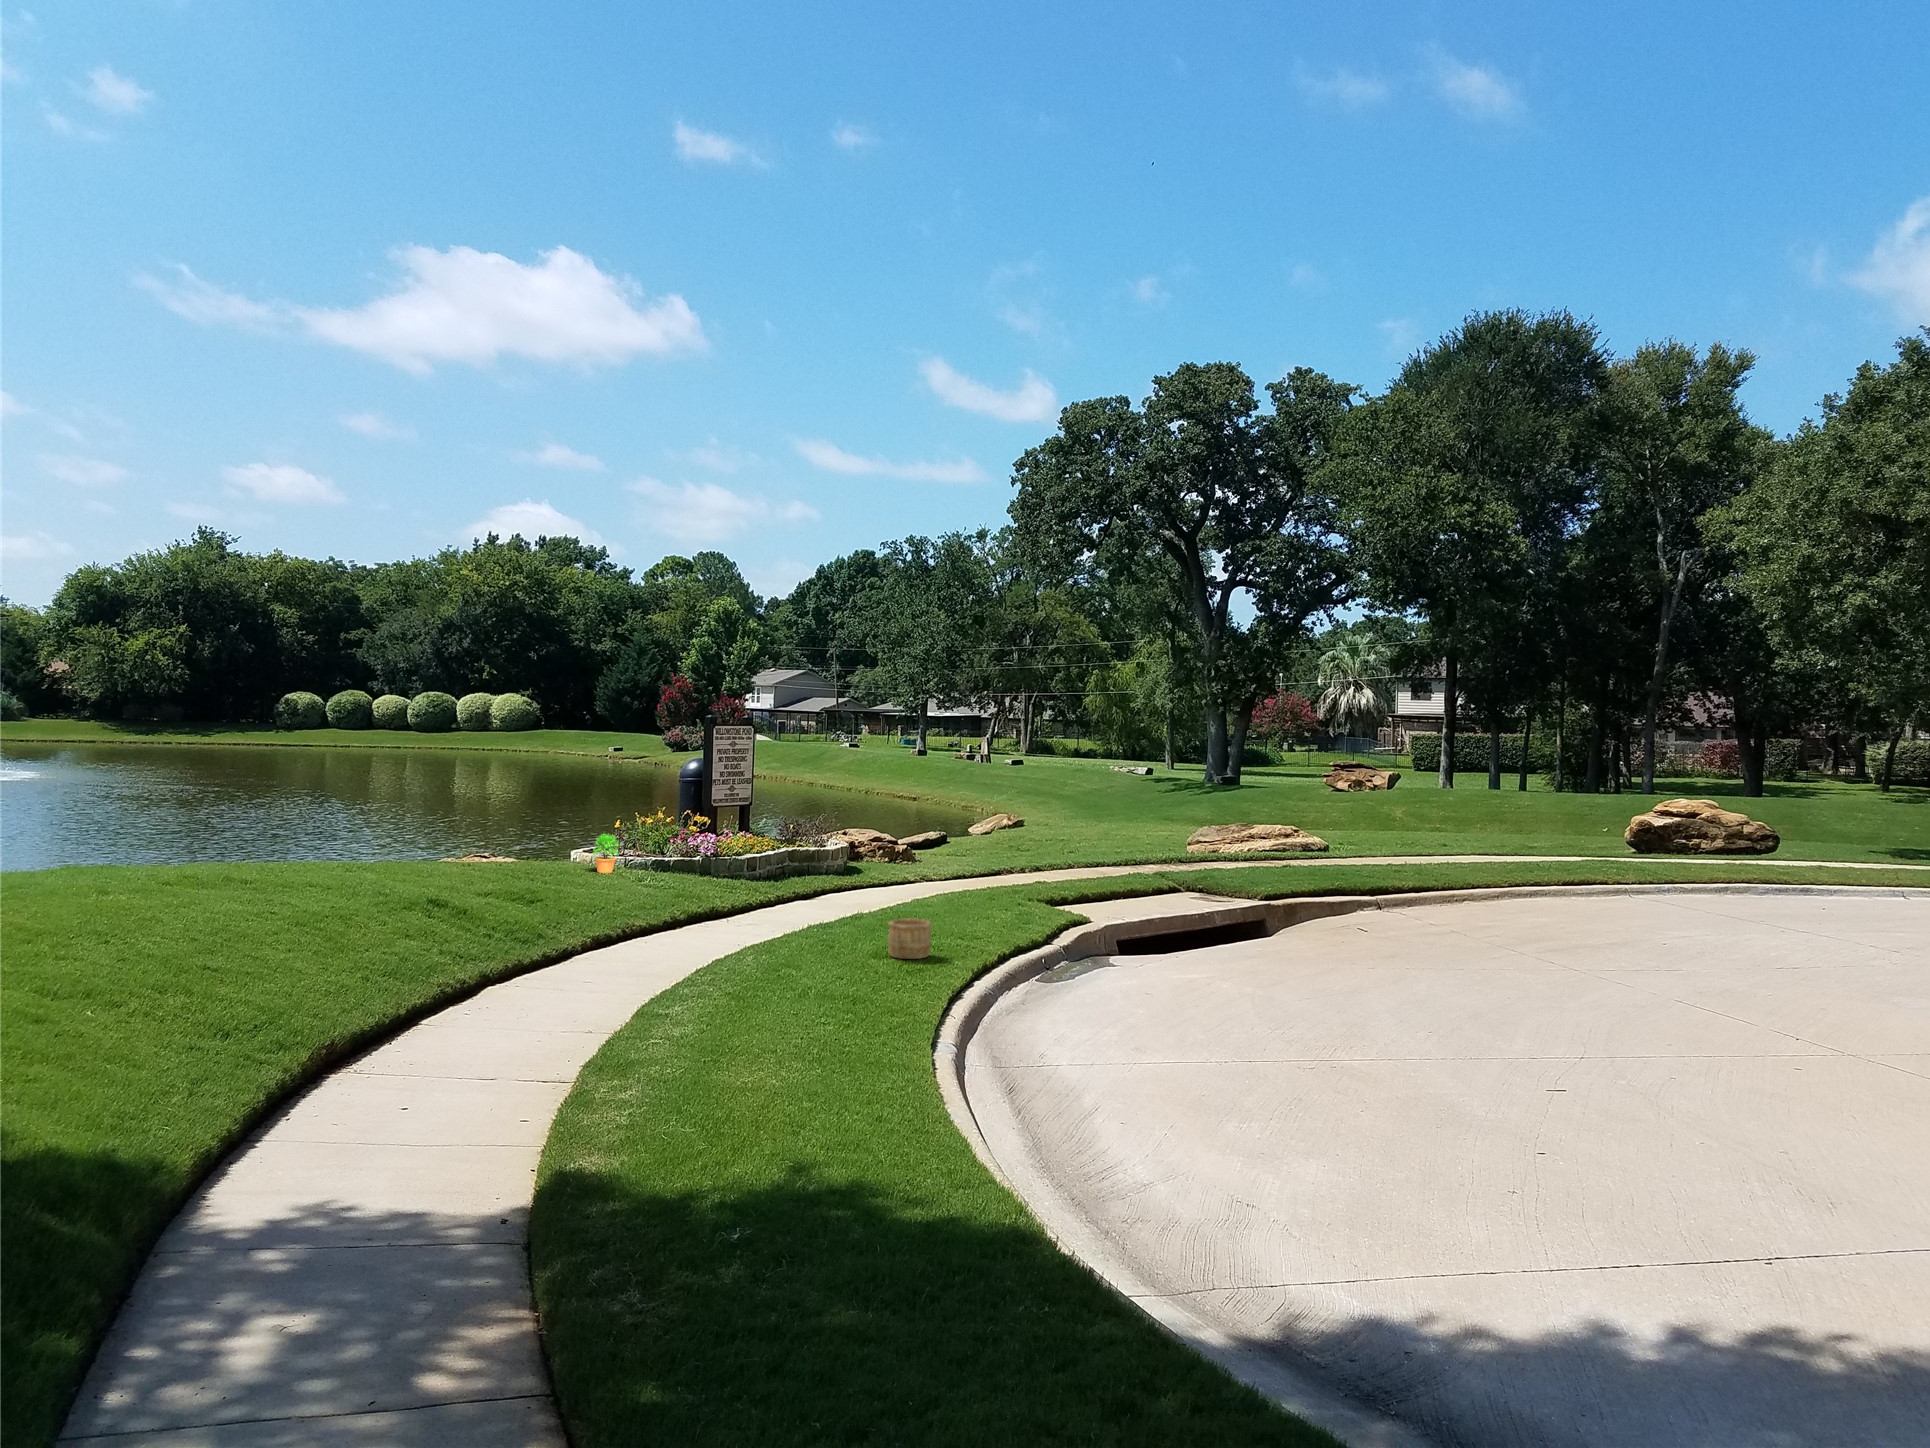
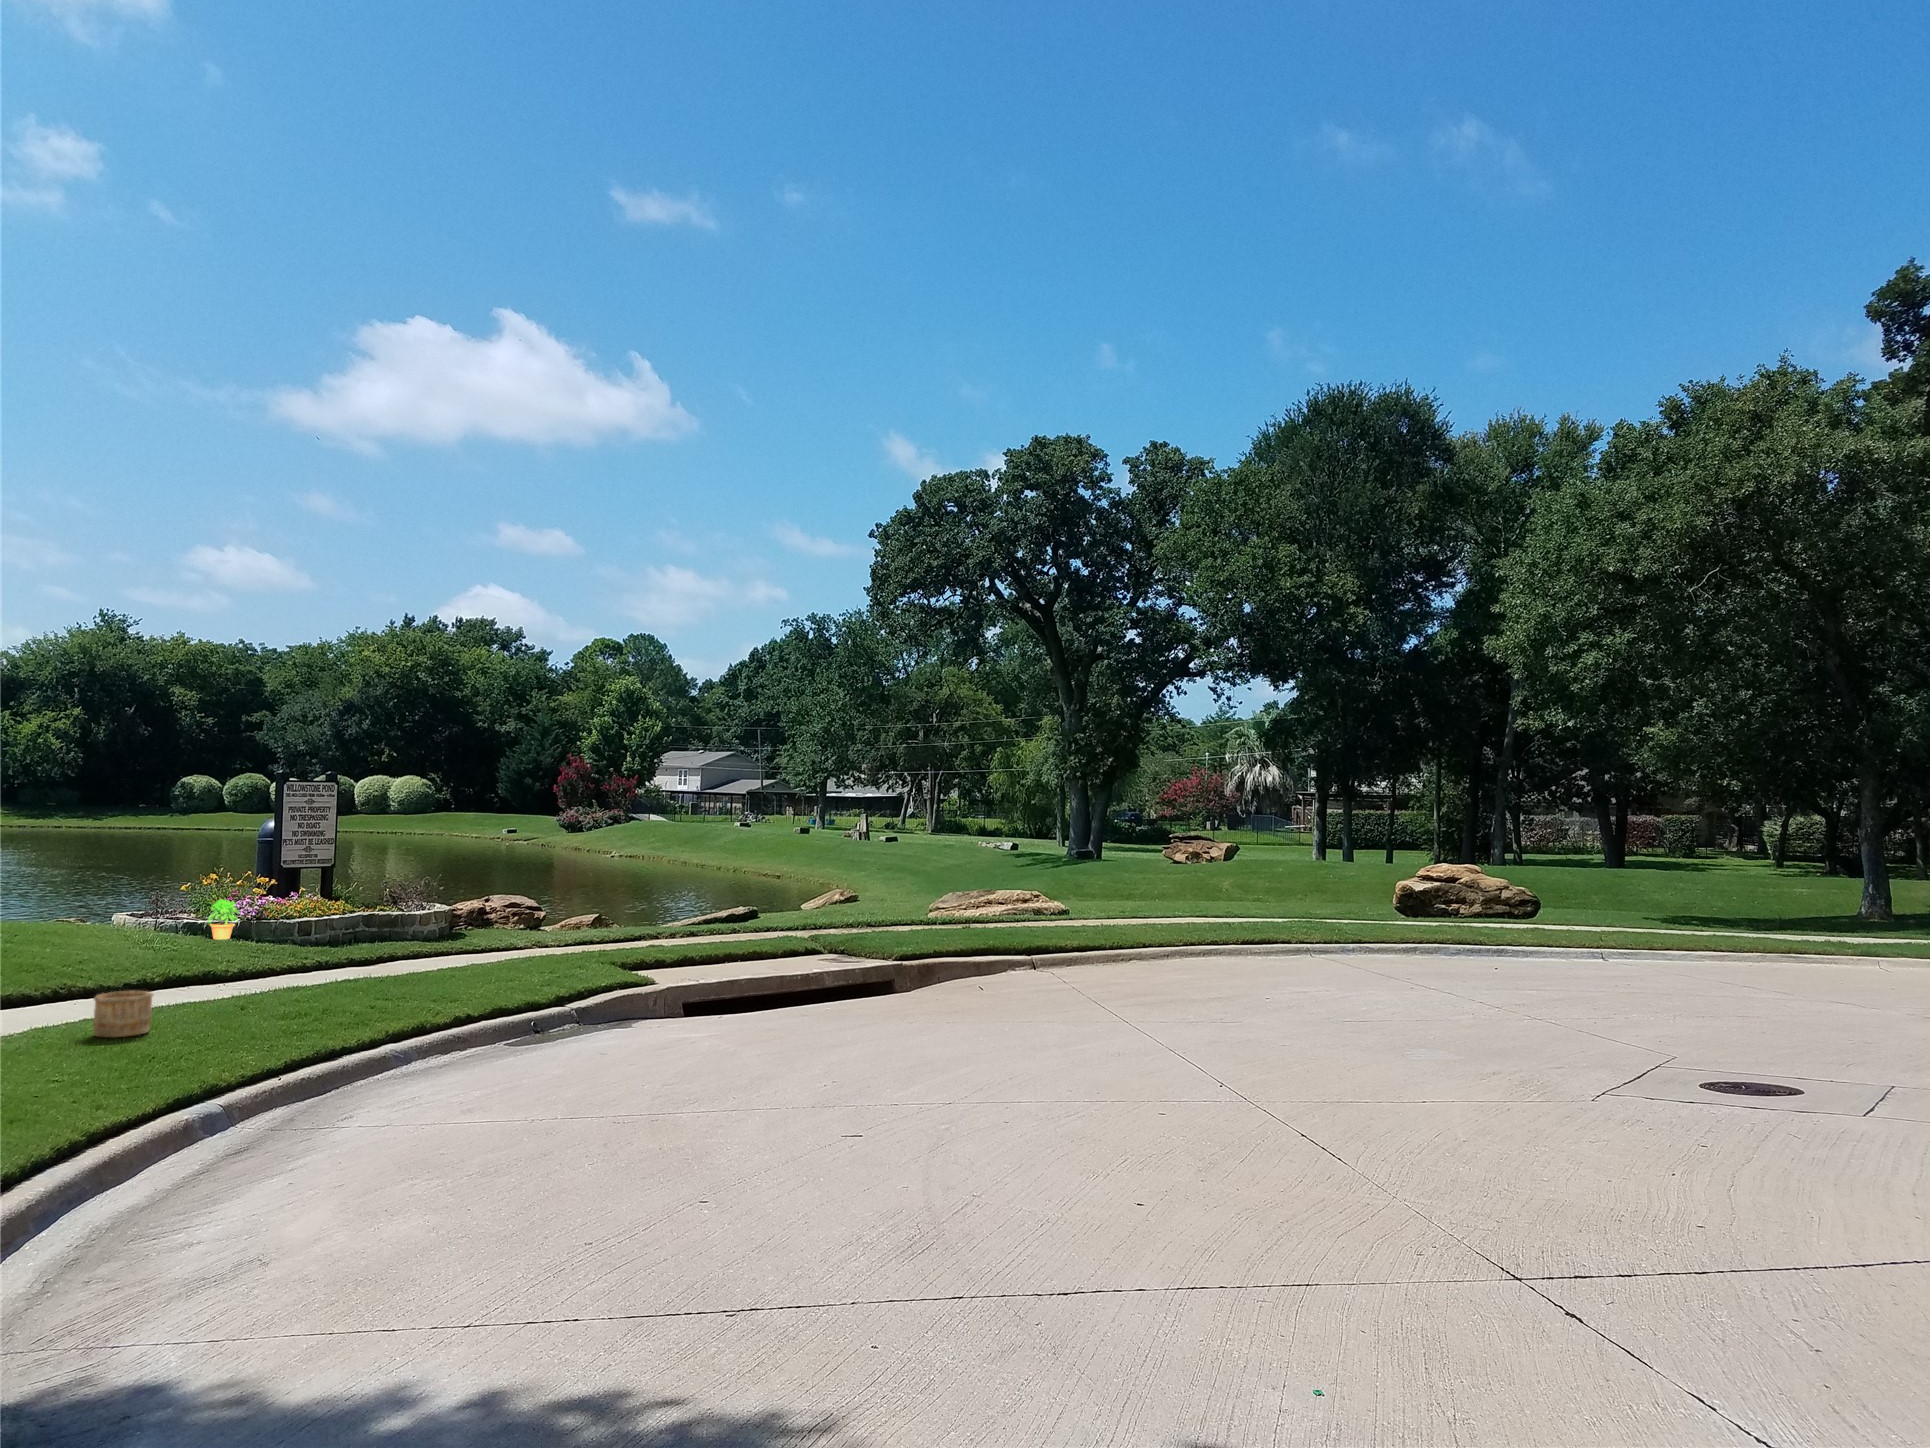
wooden bucket: present [888,918,932,959] -> present [93,991,154,1037]

